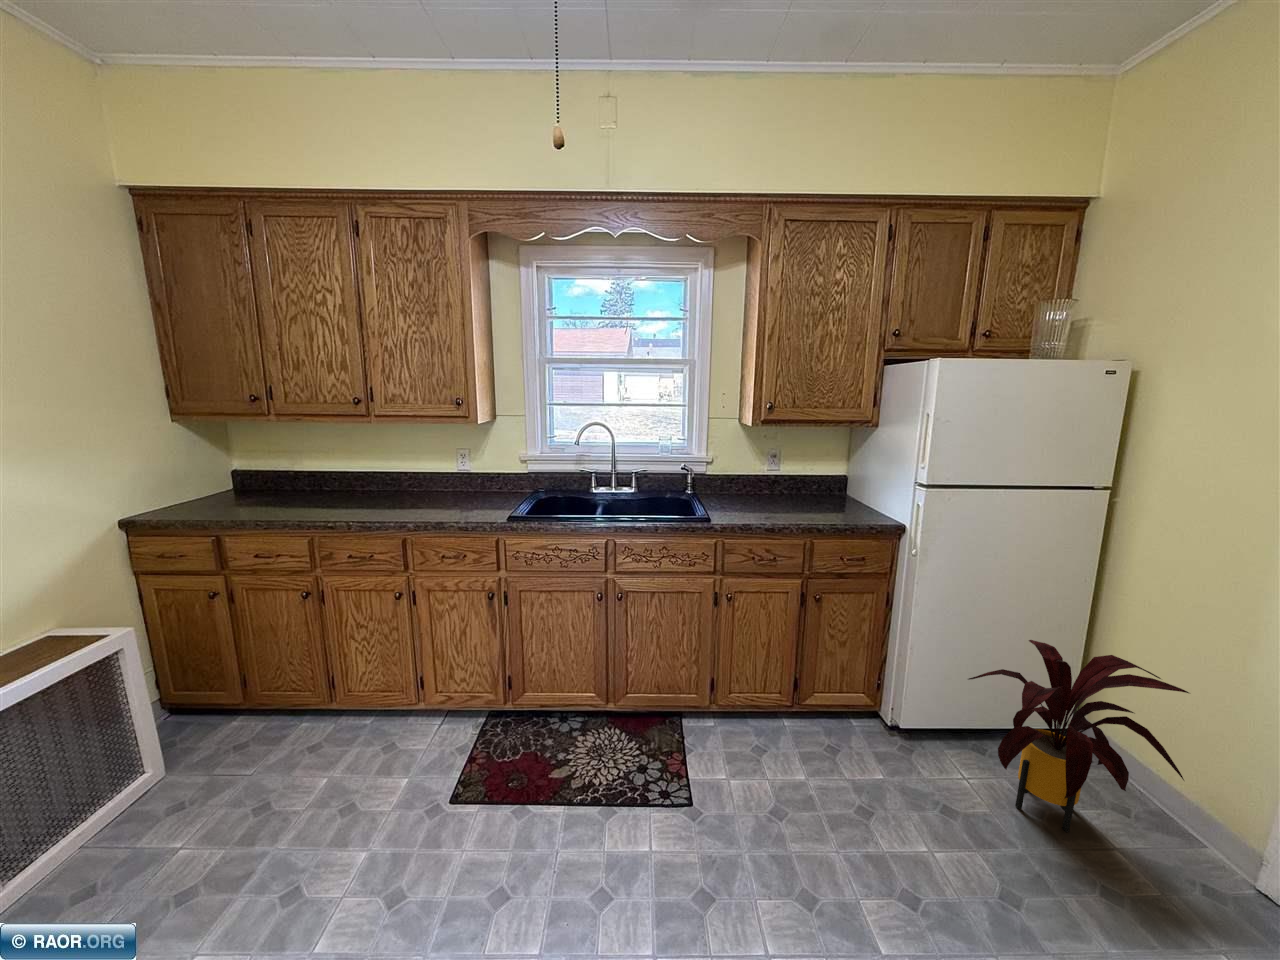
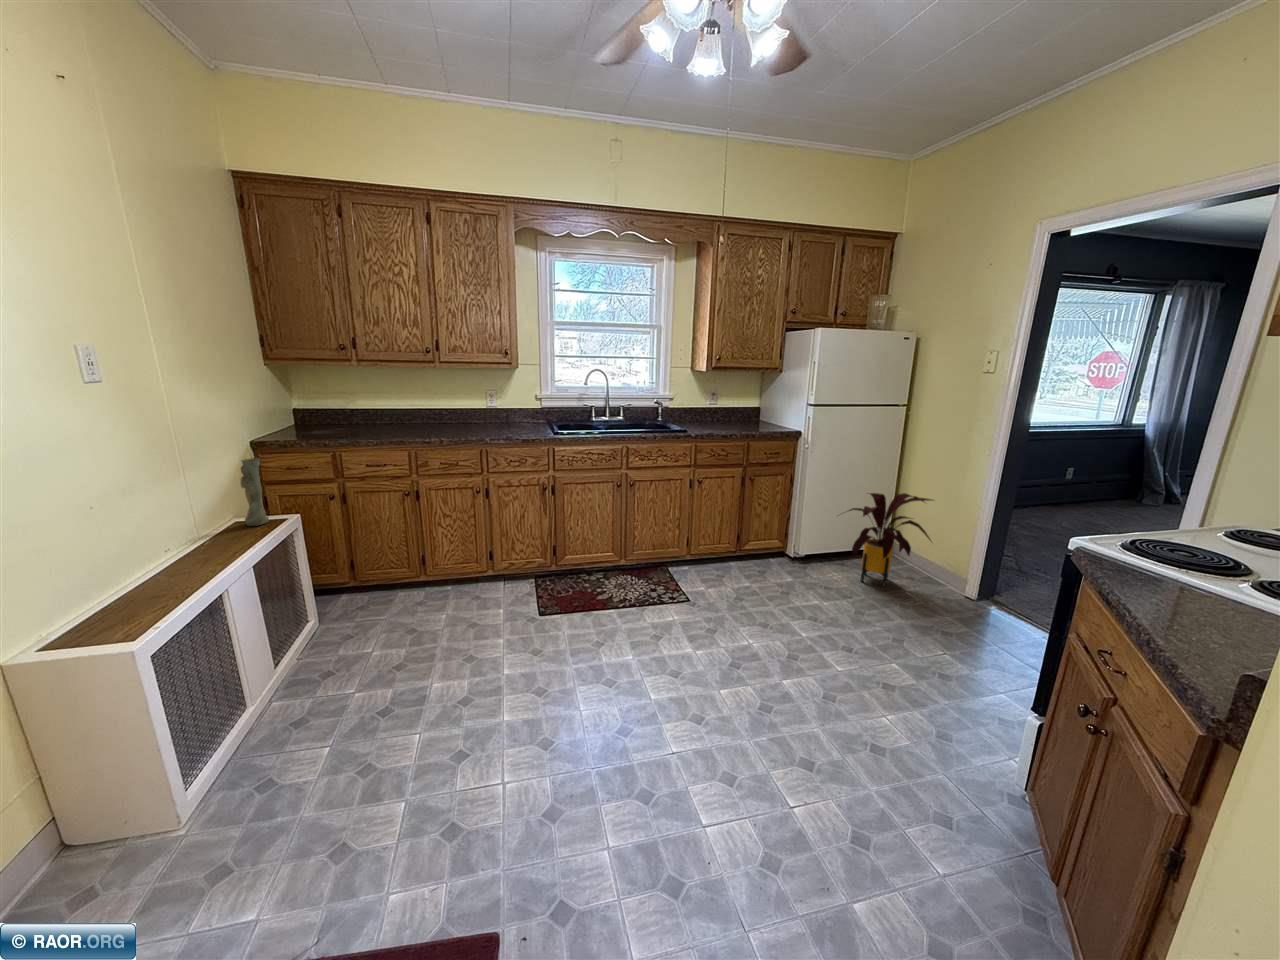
vase: none [29,555,80,650] -> present [240,458,269,526]

